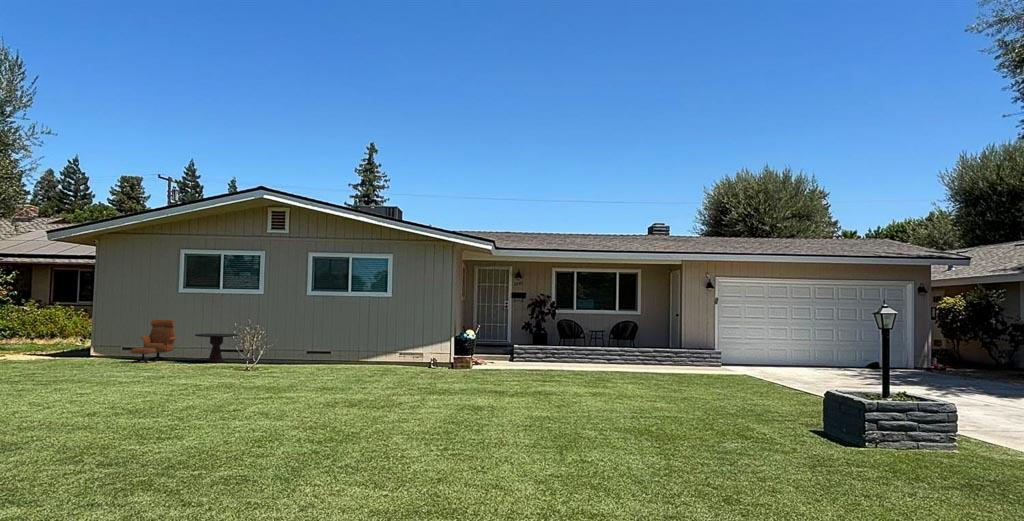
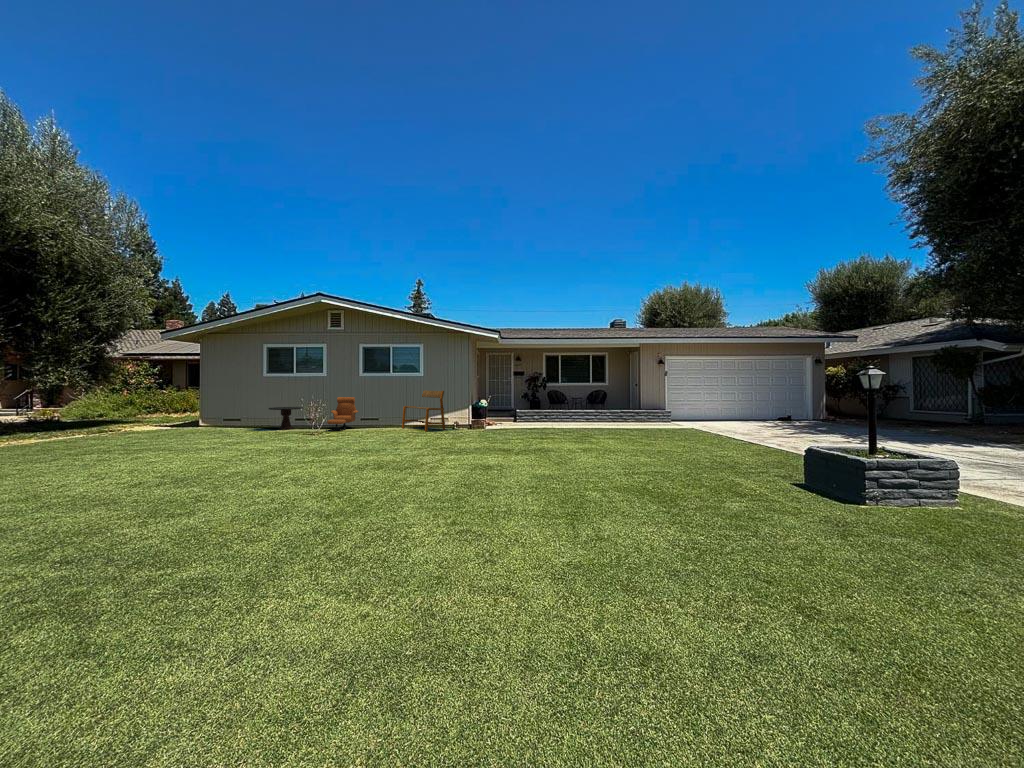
bench: none [364,315,421,369] -> present [402,390,445,432]
lounge chair: present [131,319,178,363] -> present [327,397,358,431]

